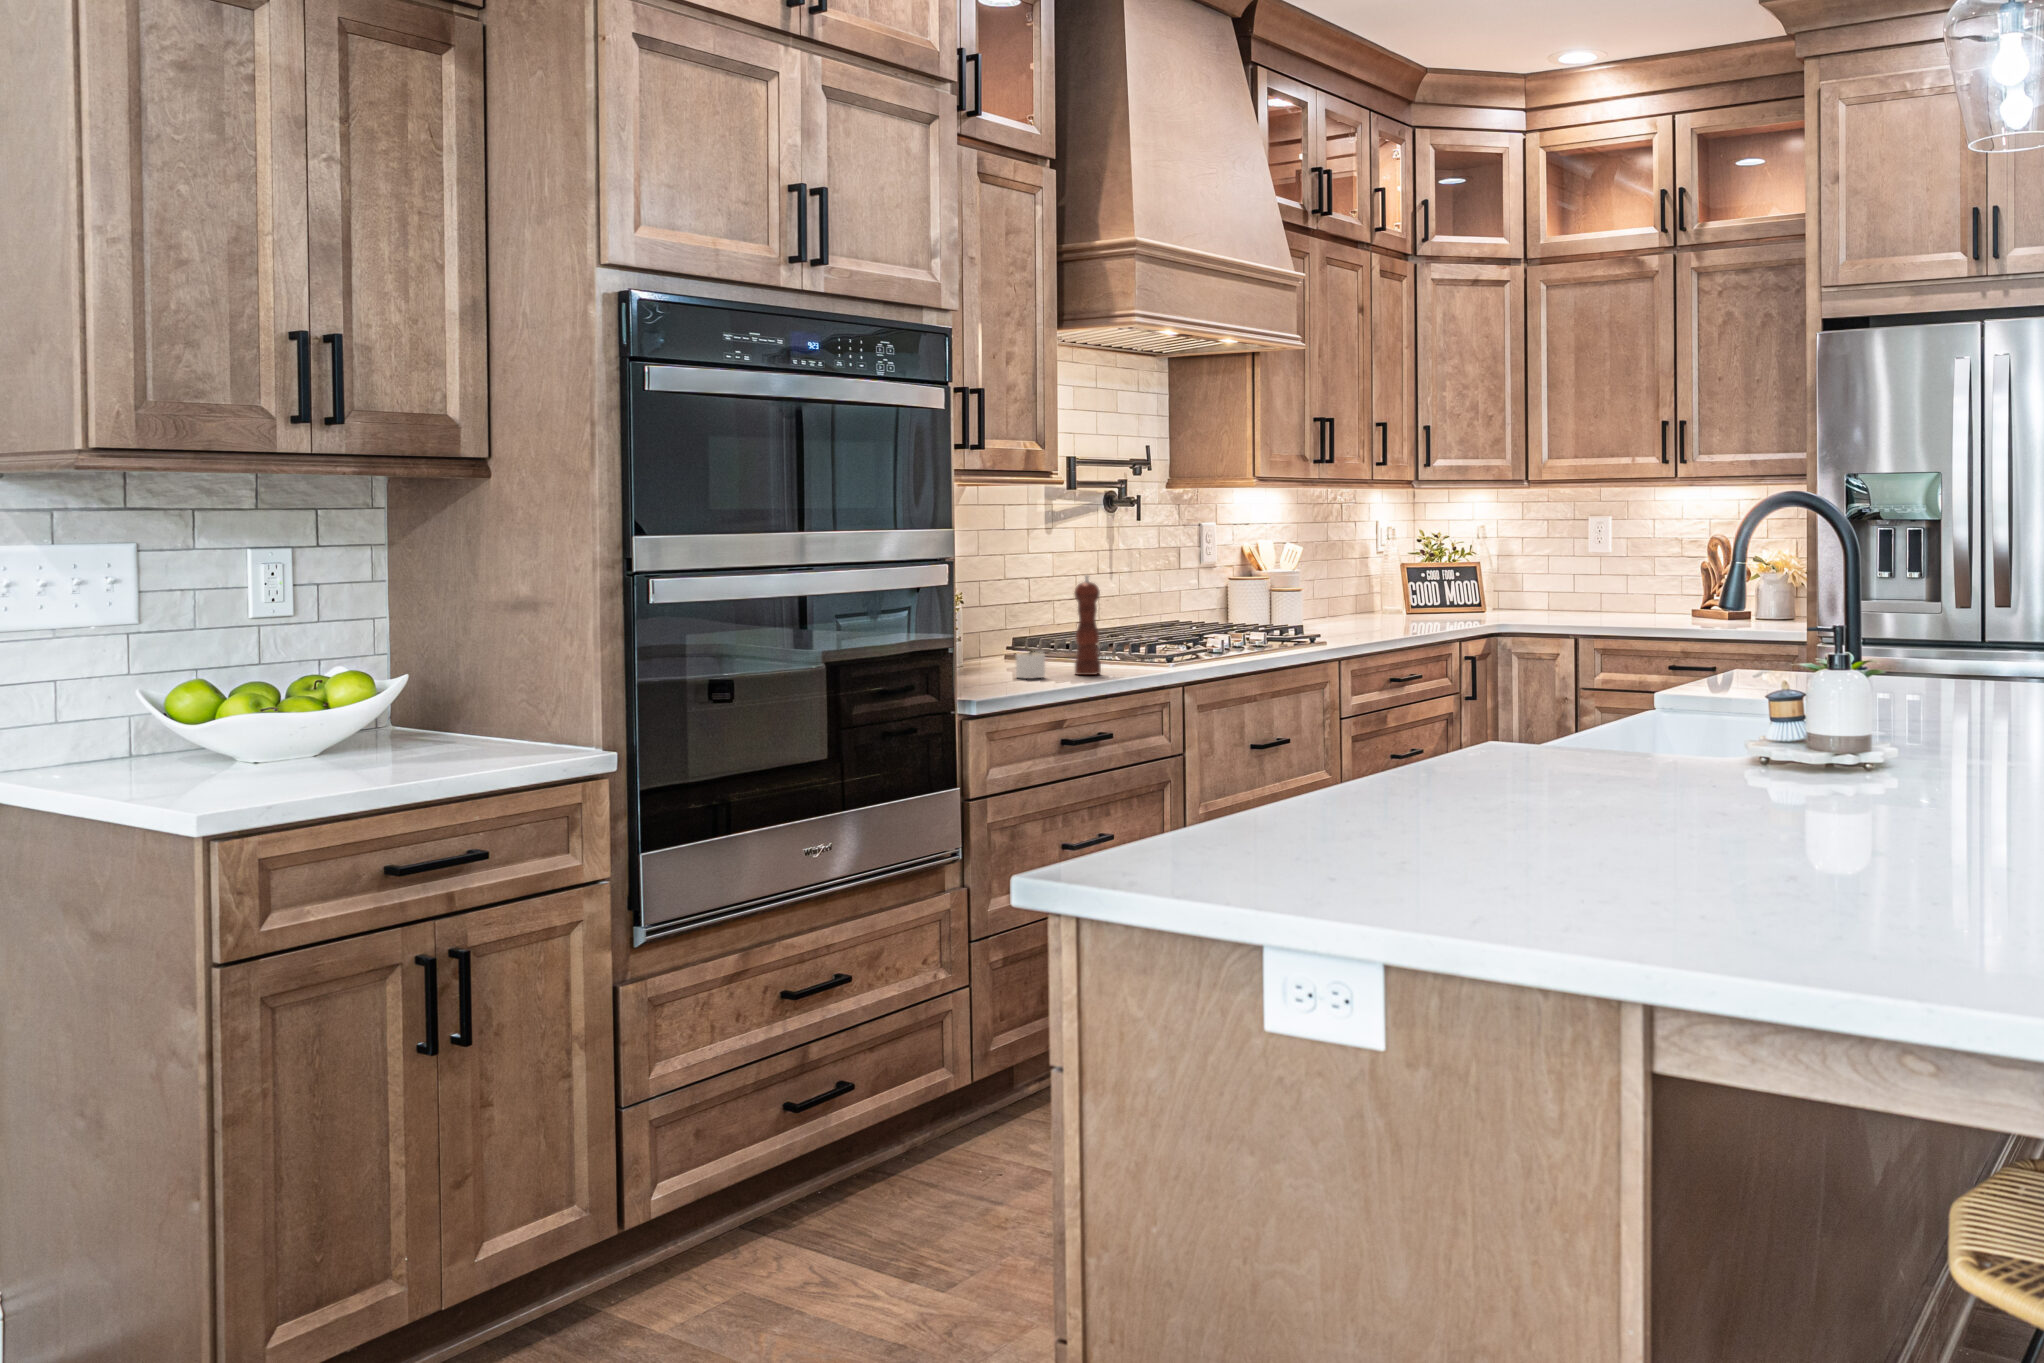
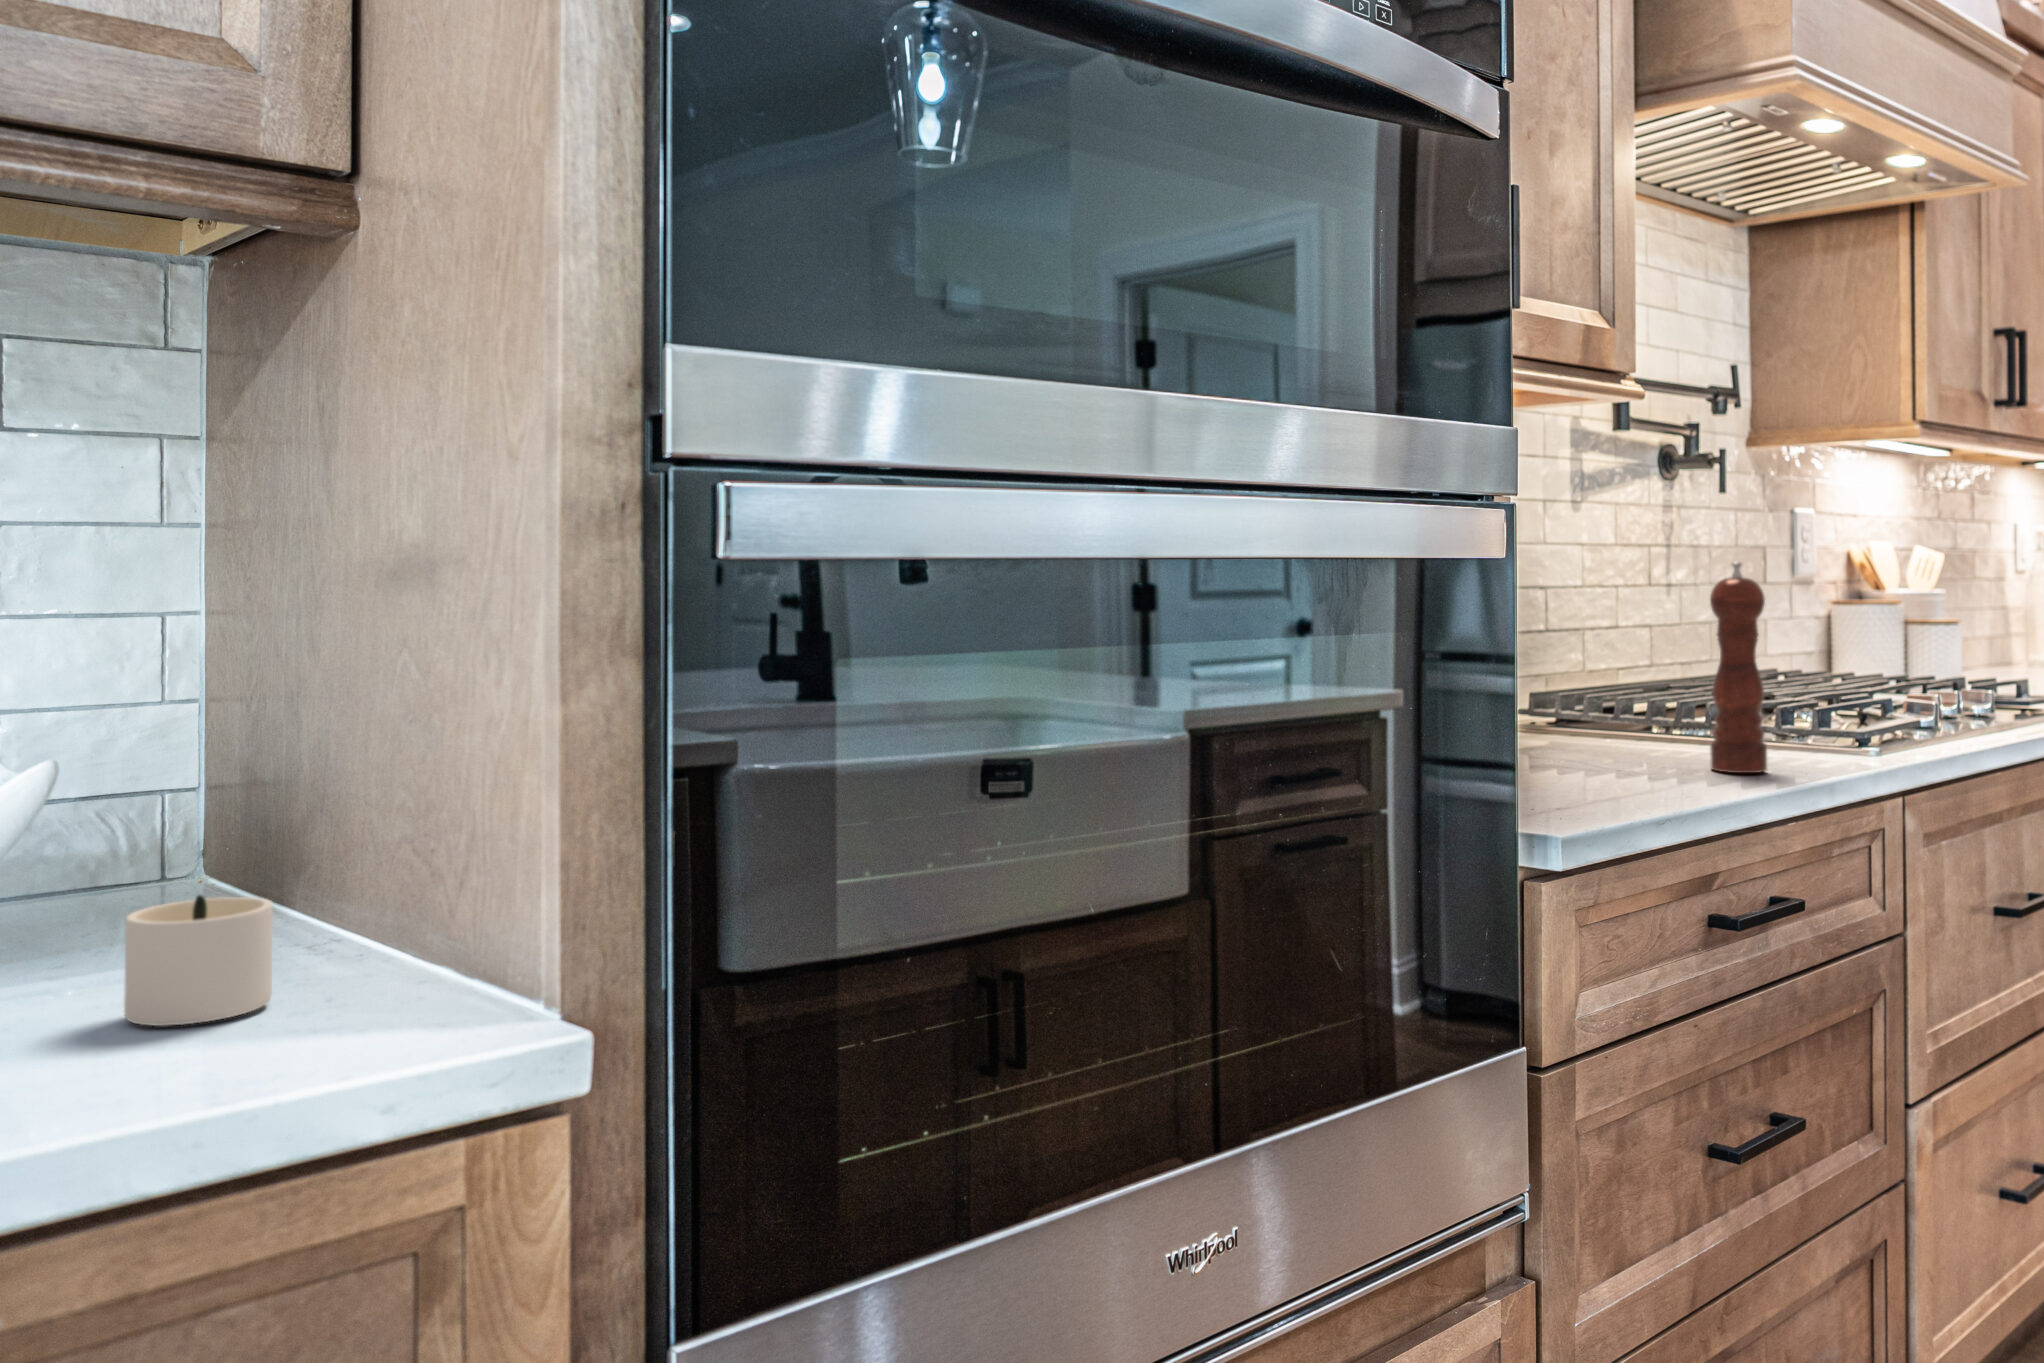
candle: present [1016,652,1045,678] -> present [124,895,273,1026]

